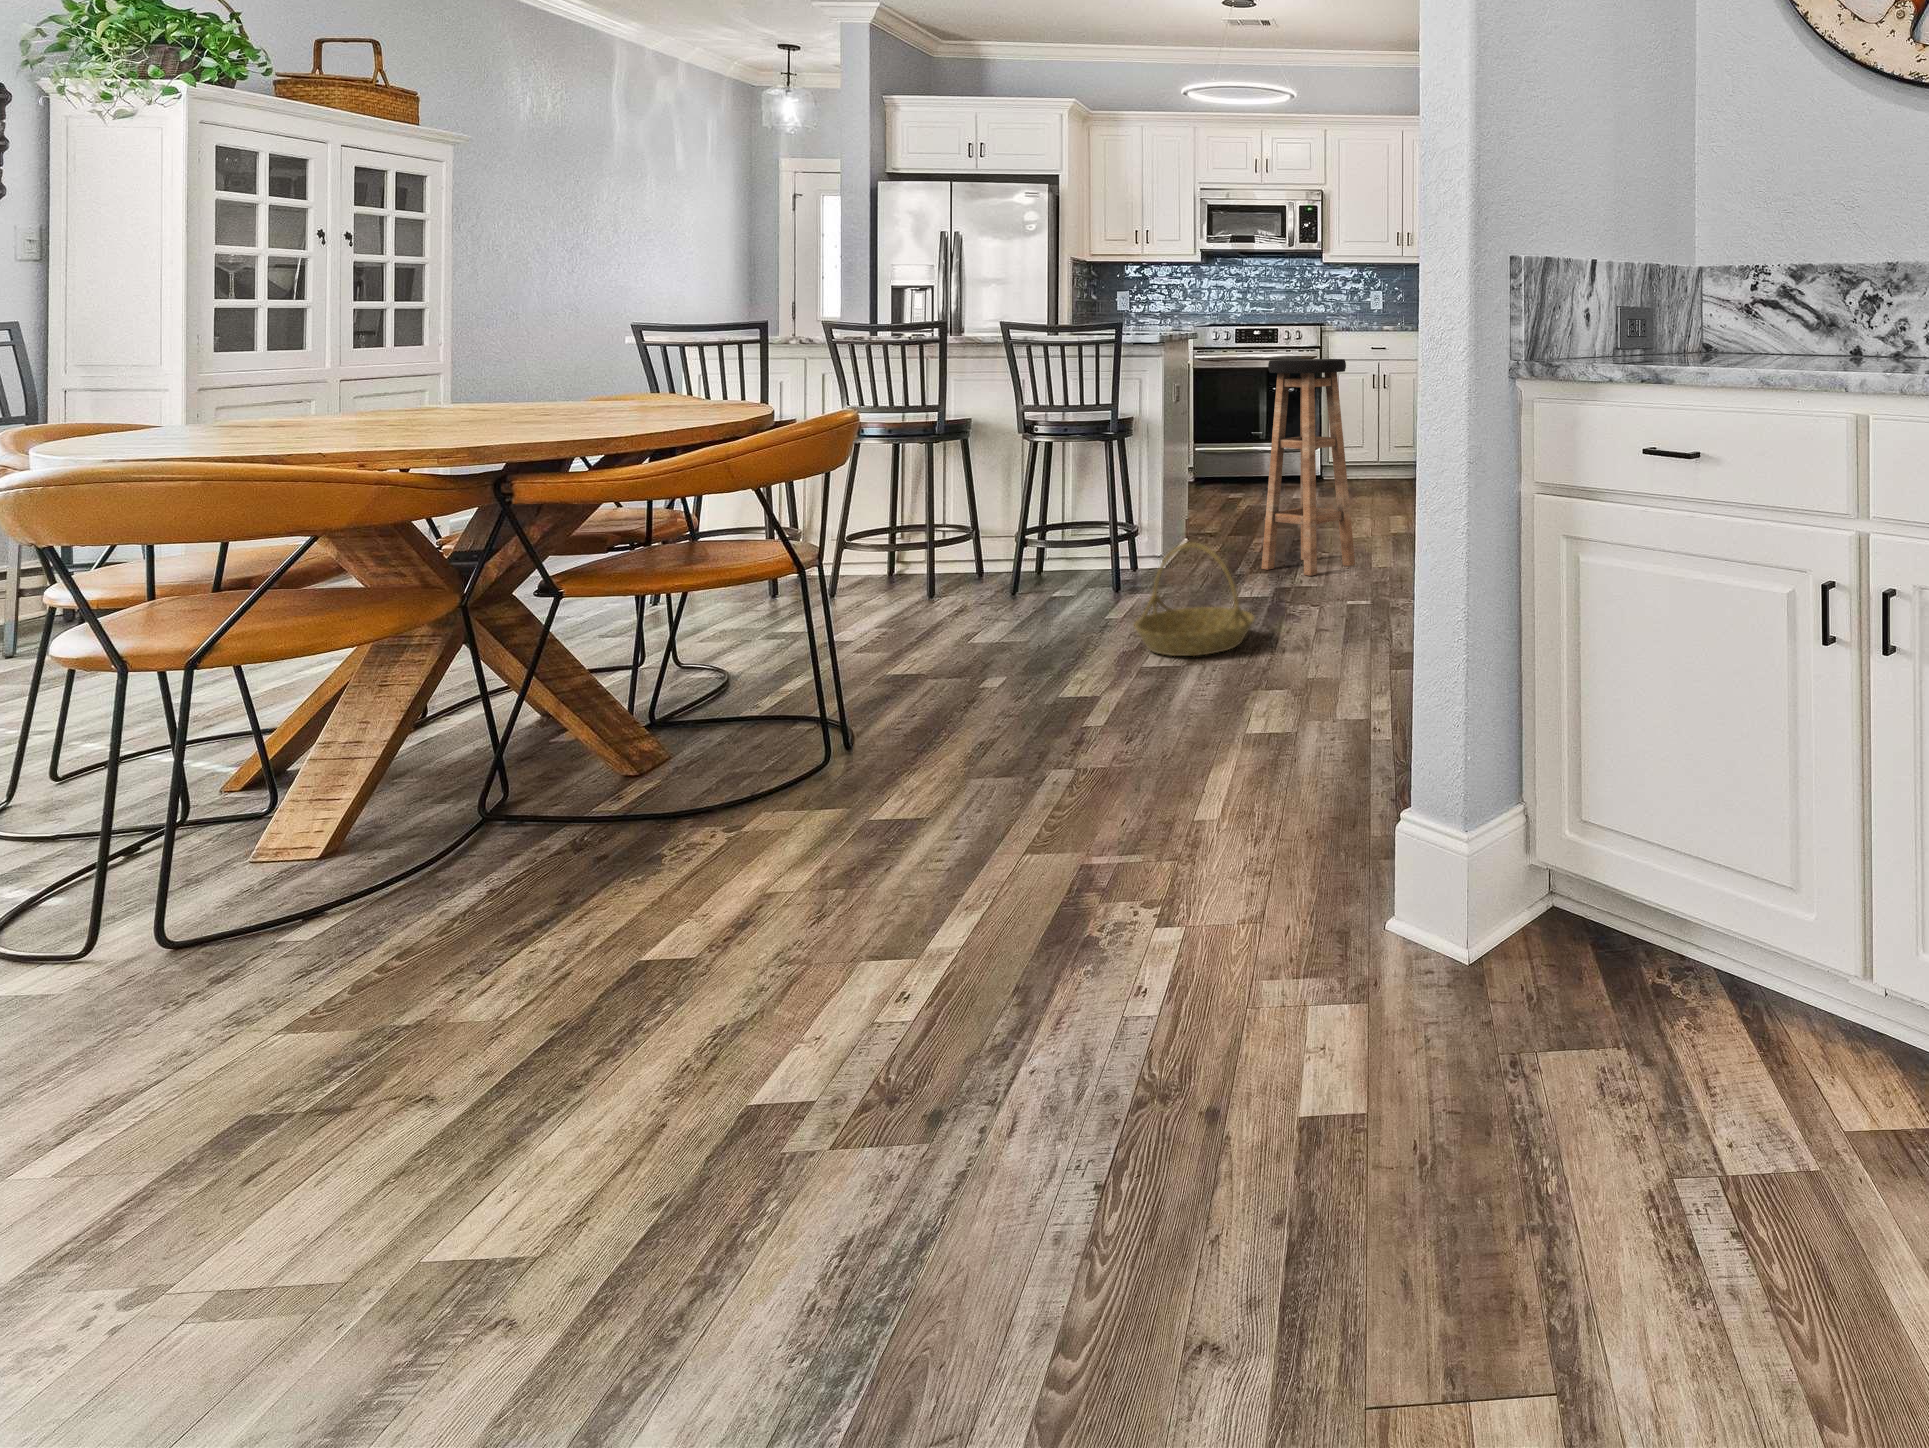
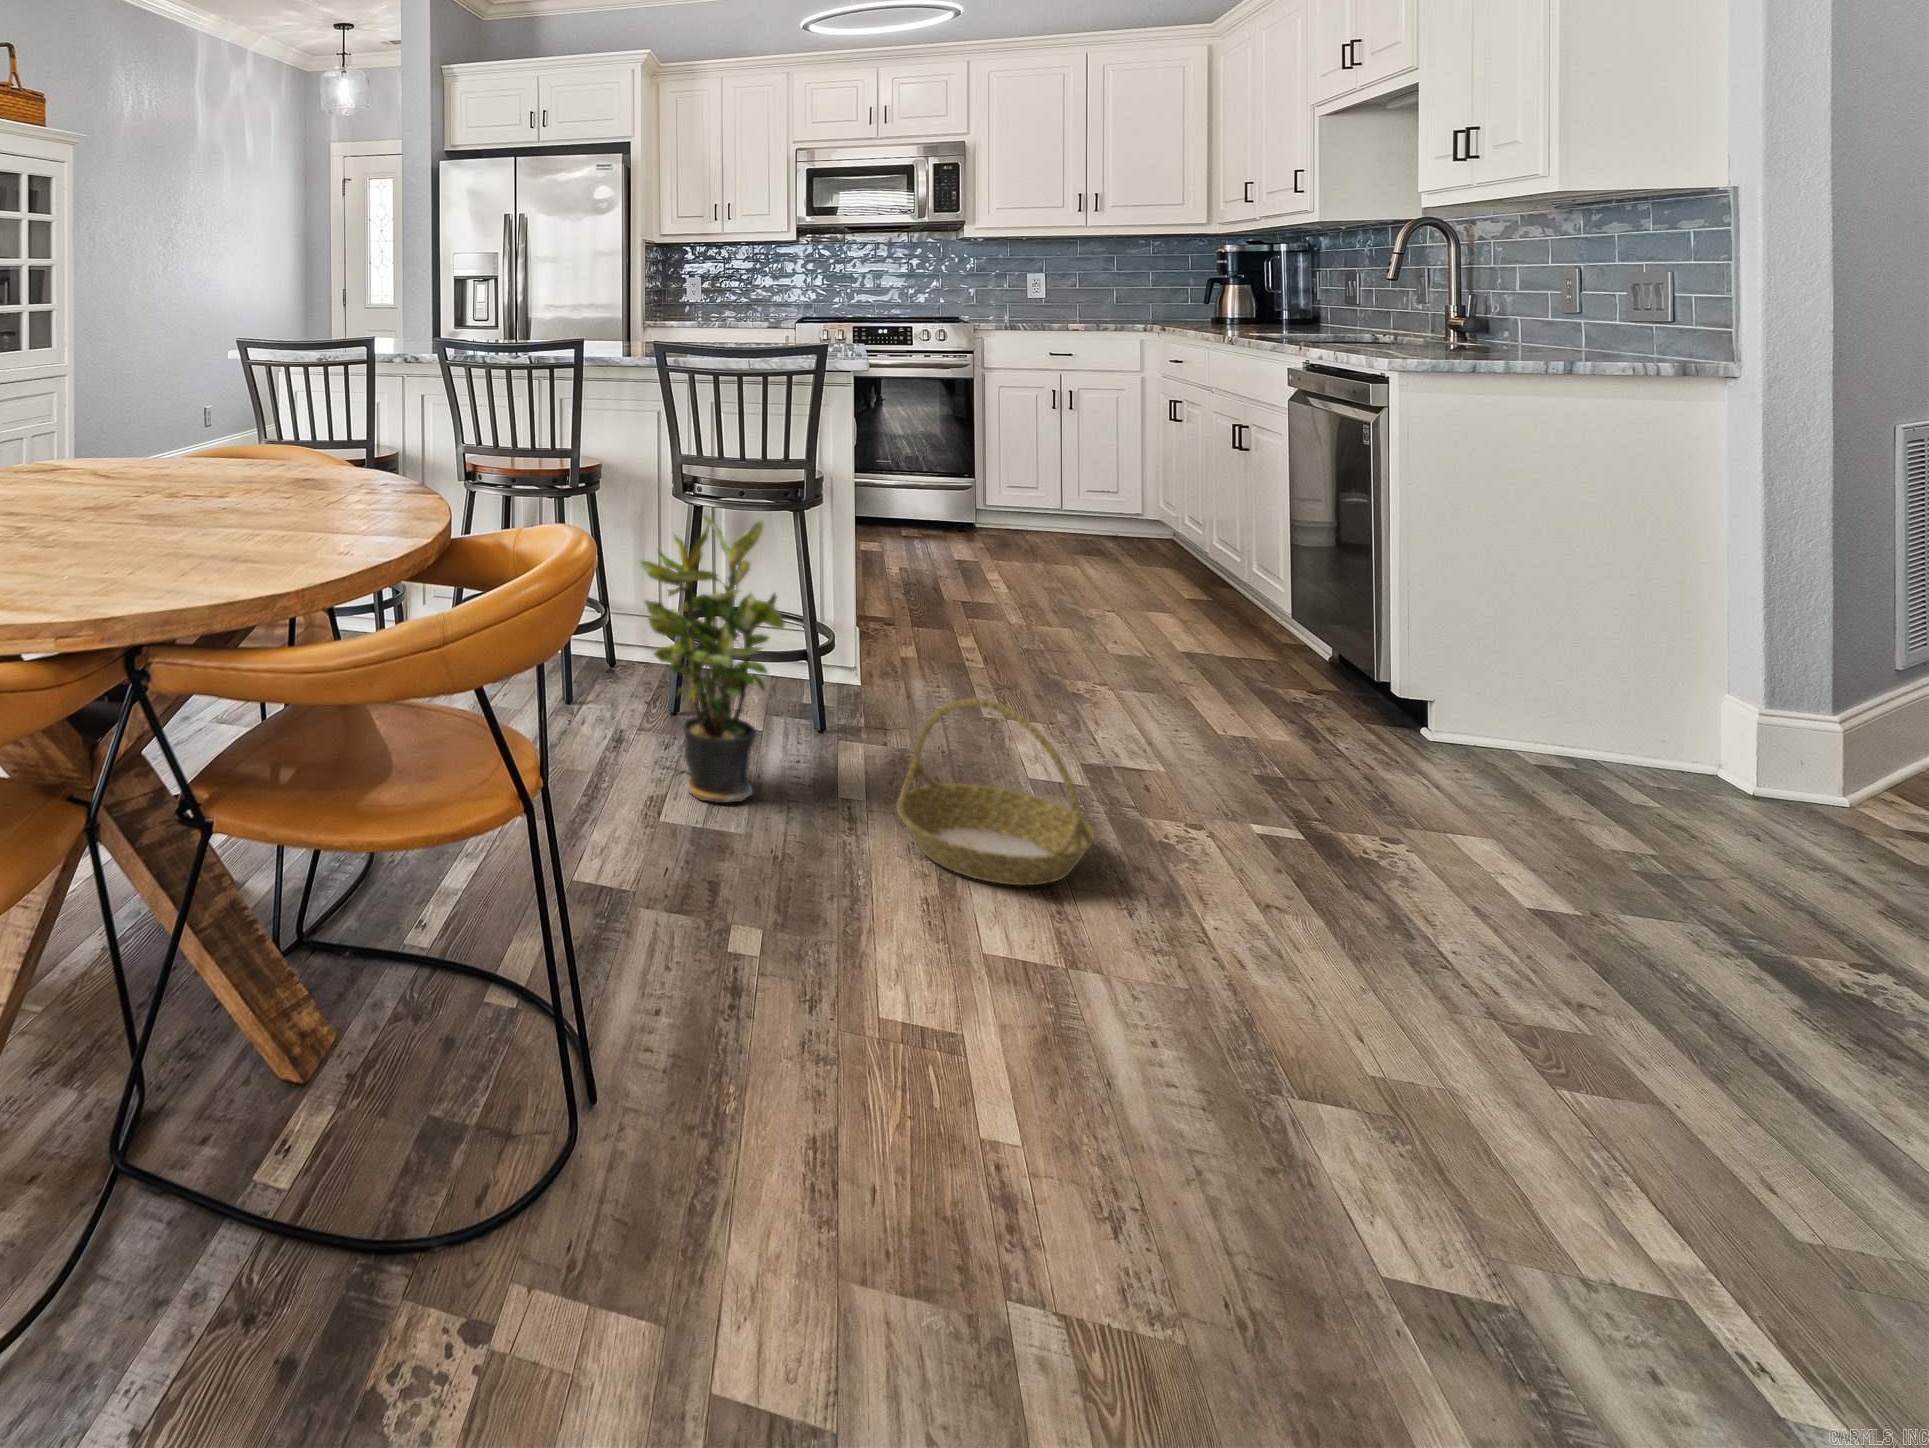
bar stool: present [1261,359,1355,576] -> none [989,393,1135,713]
potted plant: none [962,438,1074,644] -> present [640,516,784,803]

